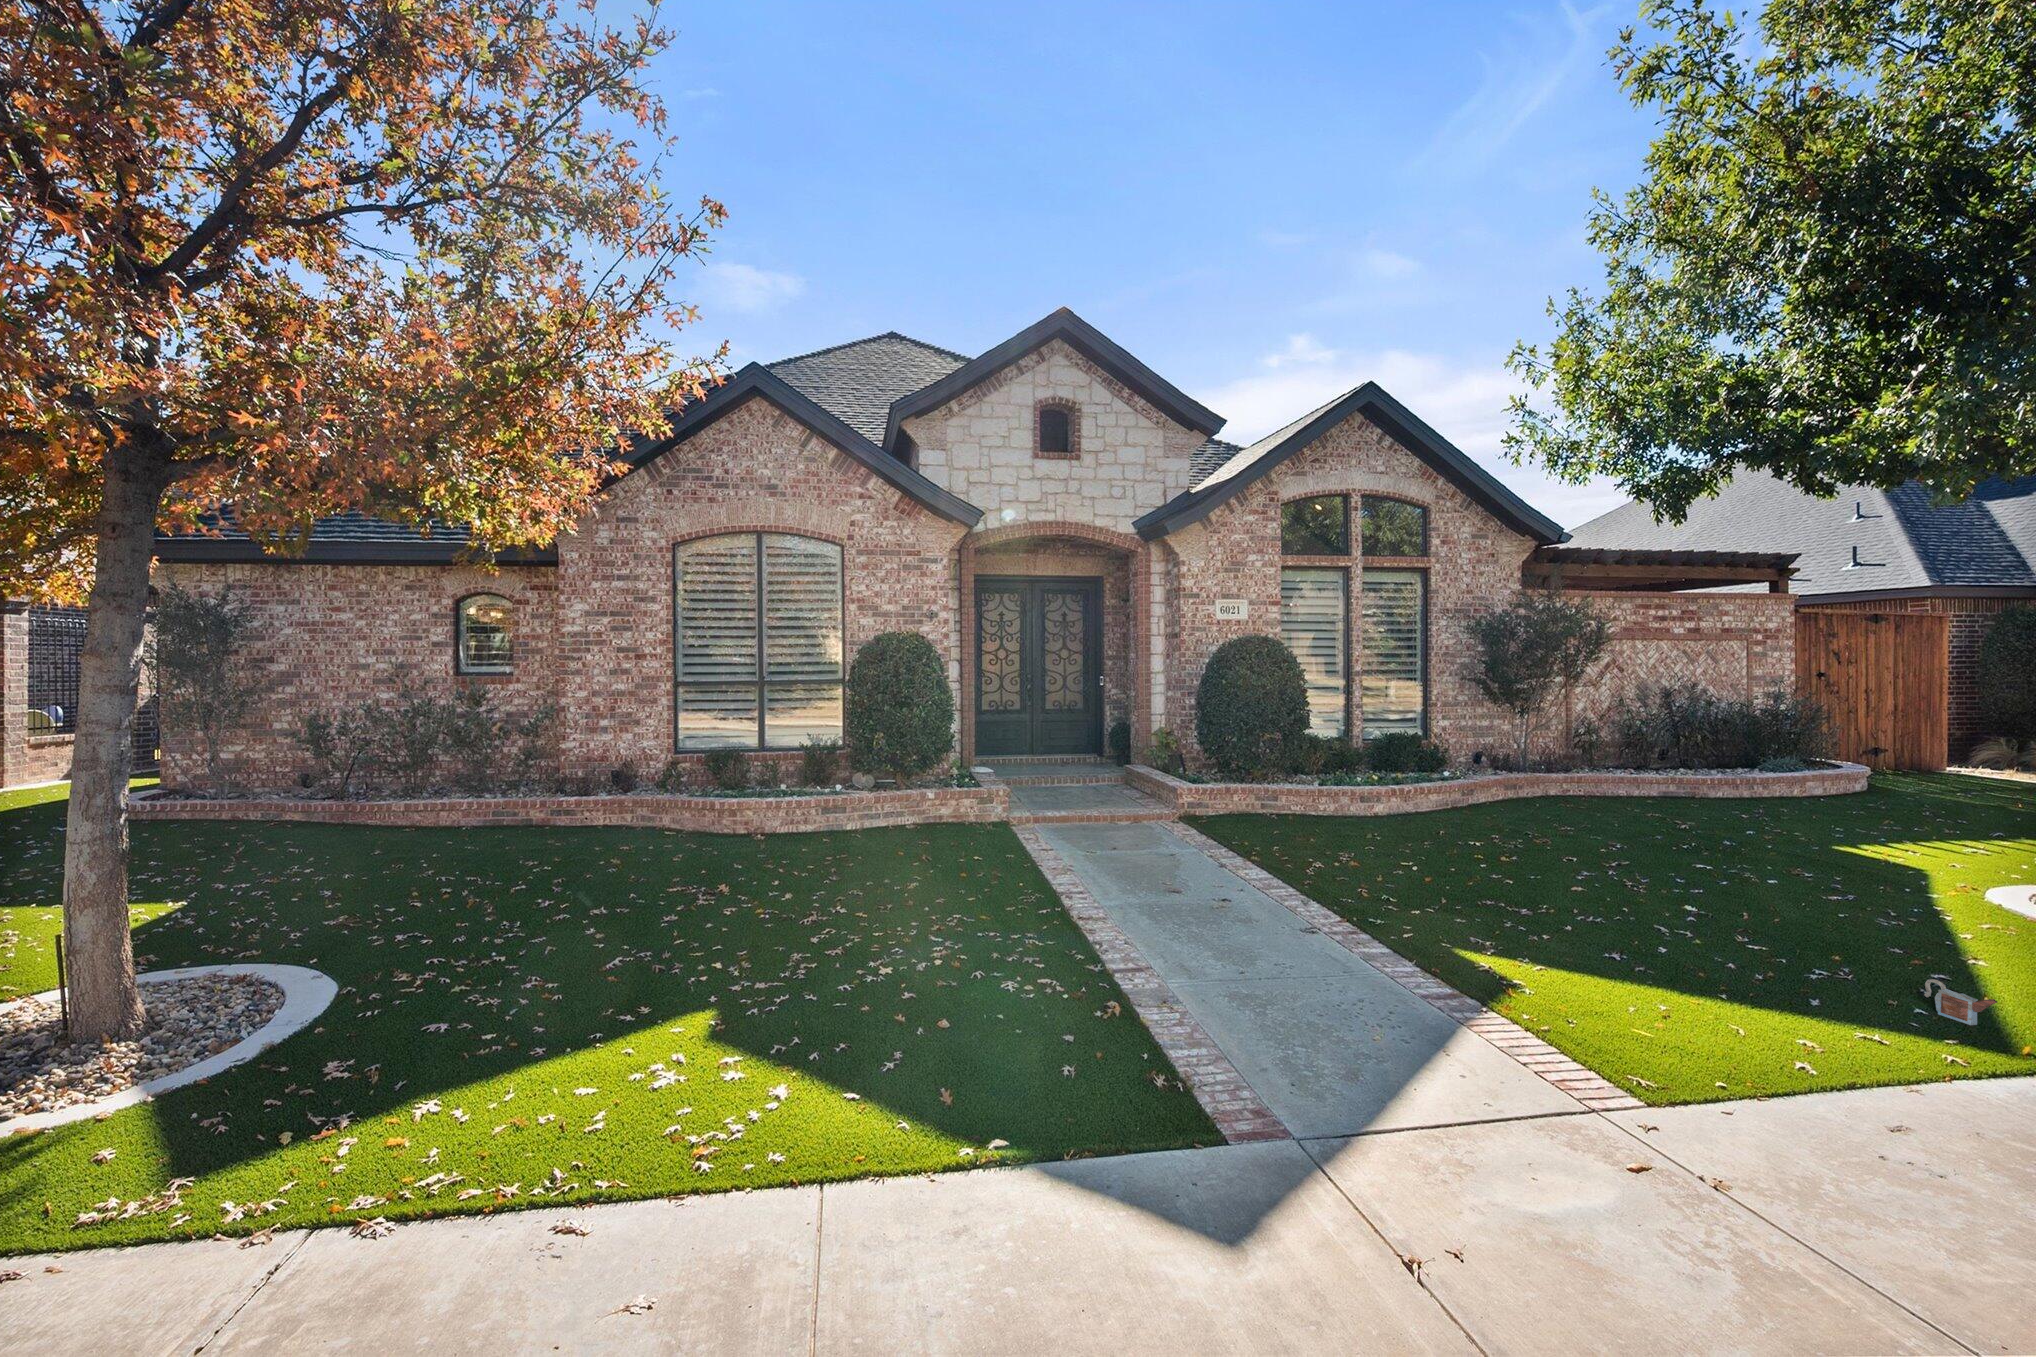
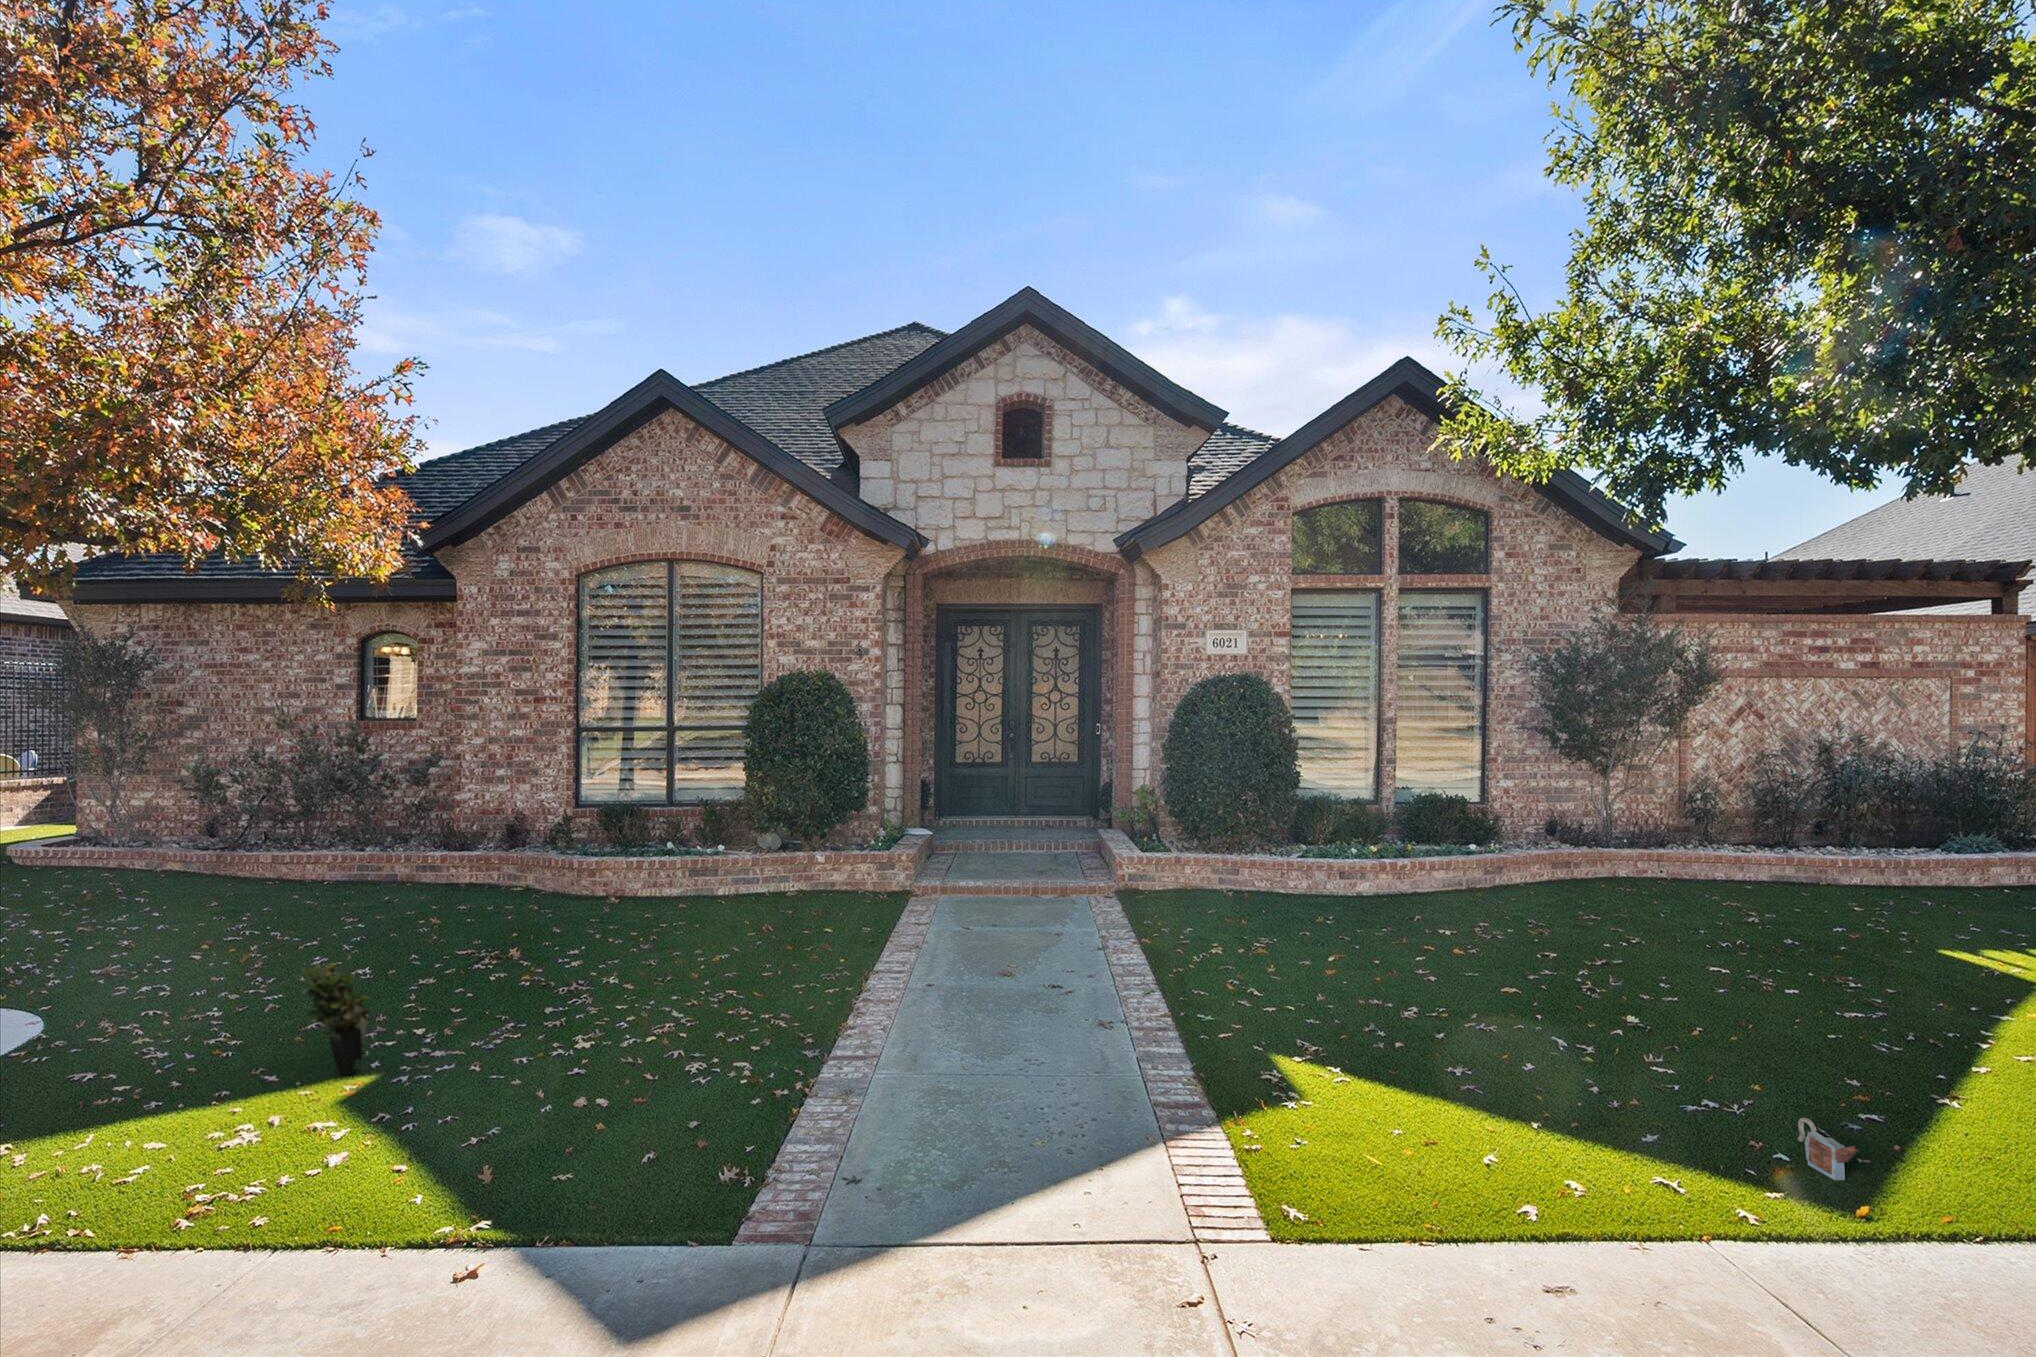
potted plant: none [647,906,713,1011] -> present [302,962,371,1075]

